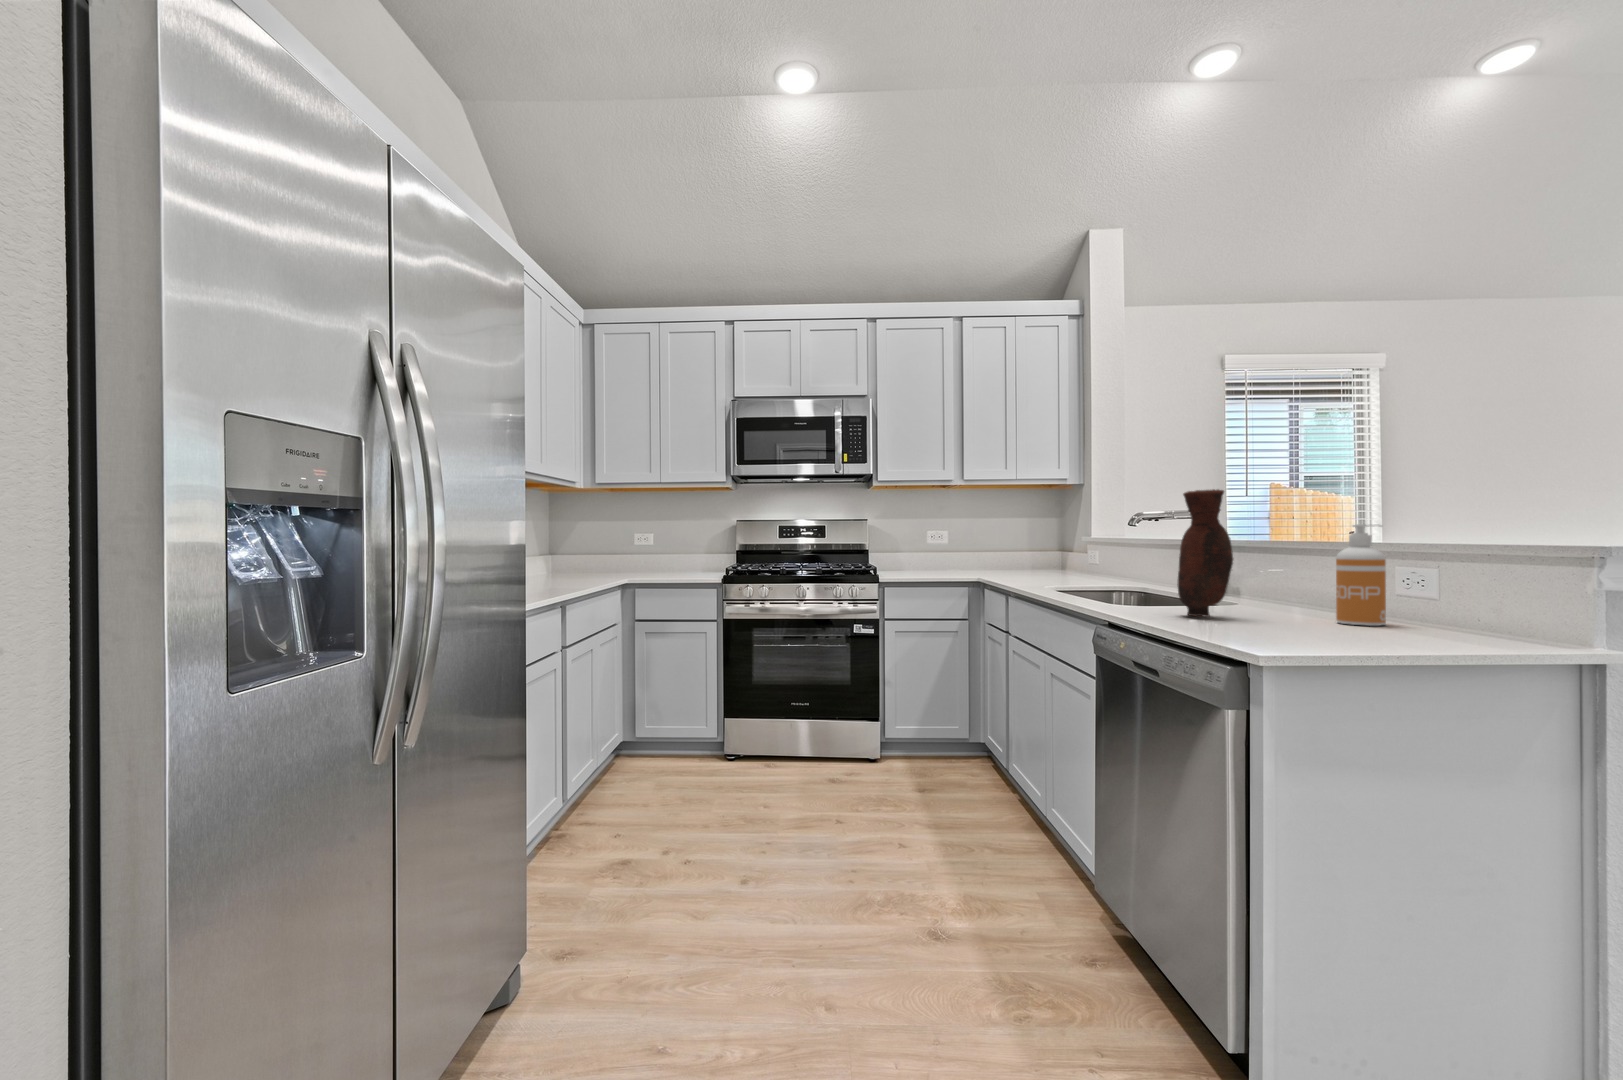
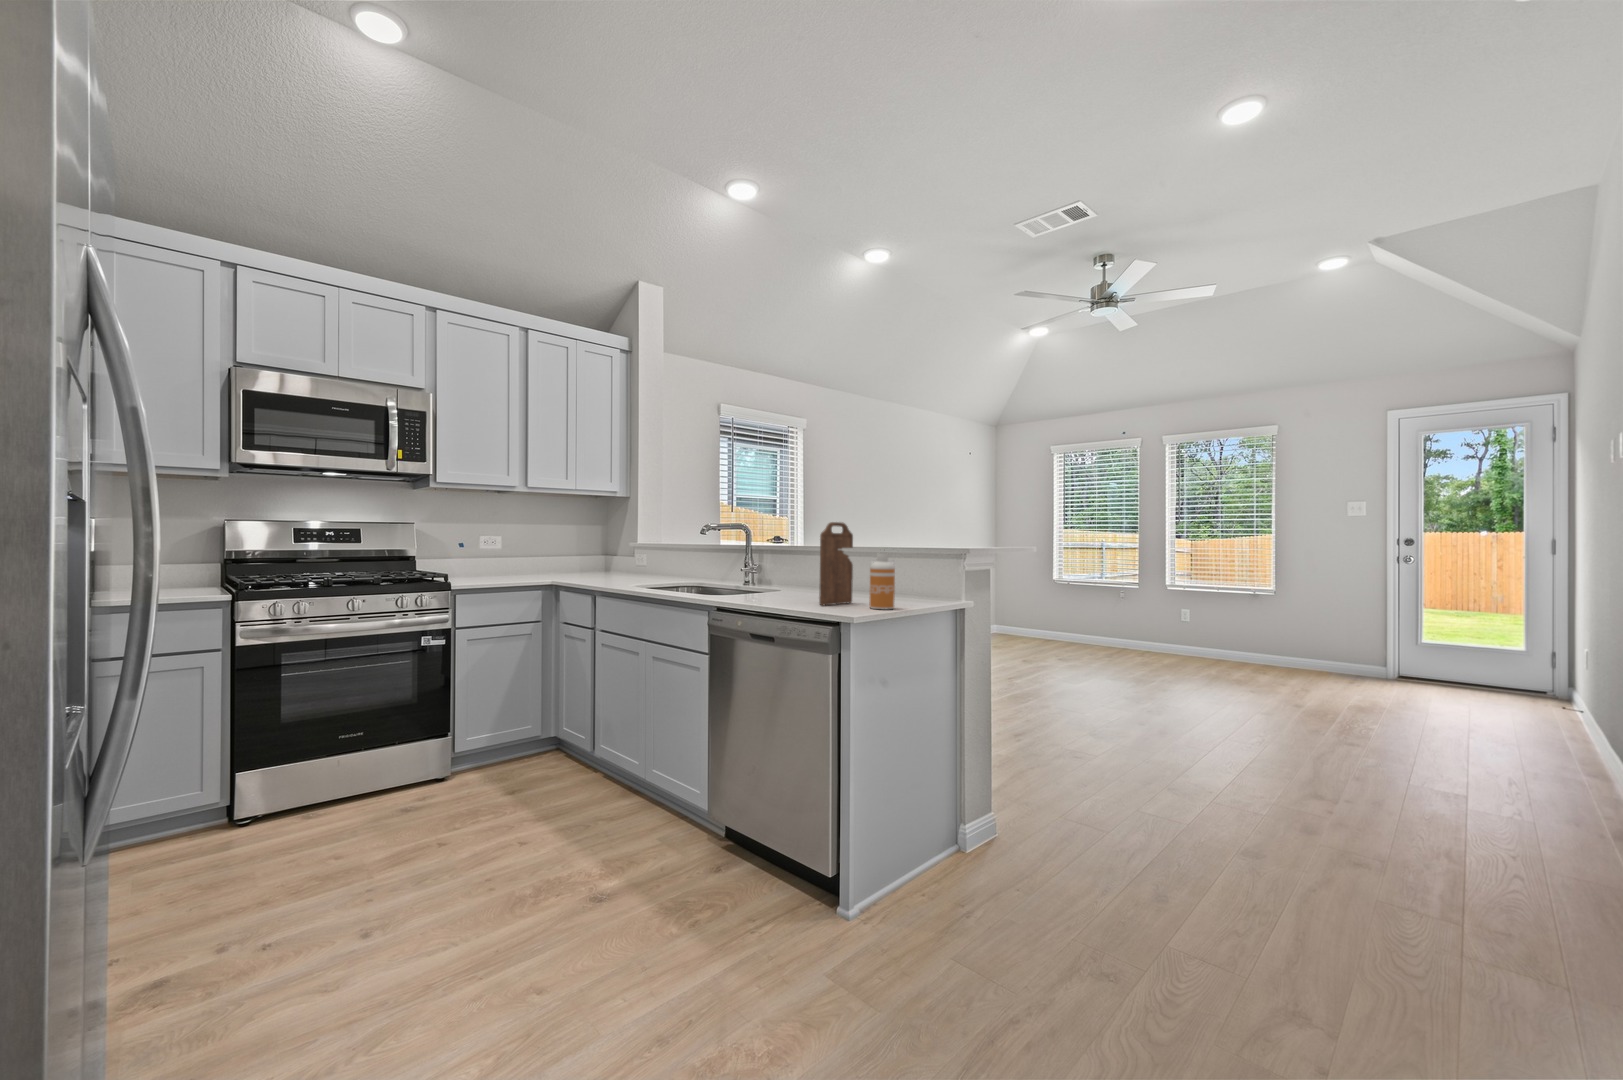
vase: present [1177,489,1233,617] -> none [785,521,820,610]
cutting board: none [1252,490,1326,614] -> present [819,522,853,605]

